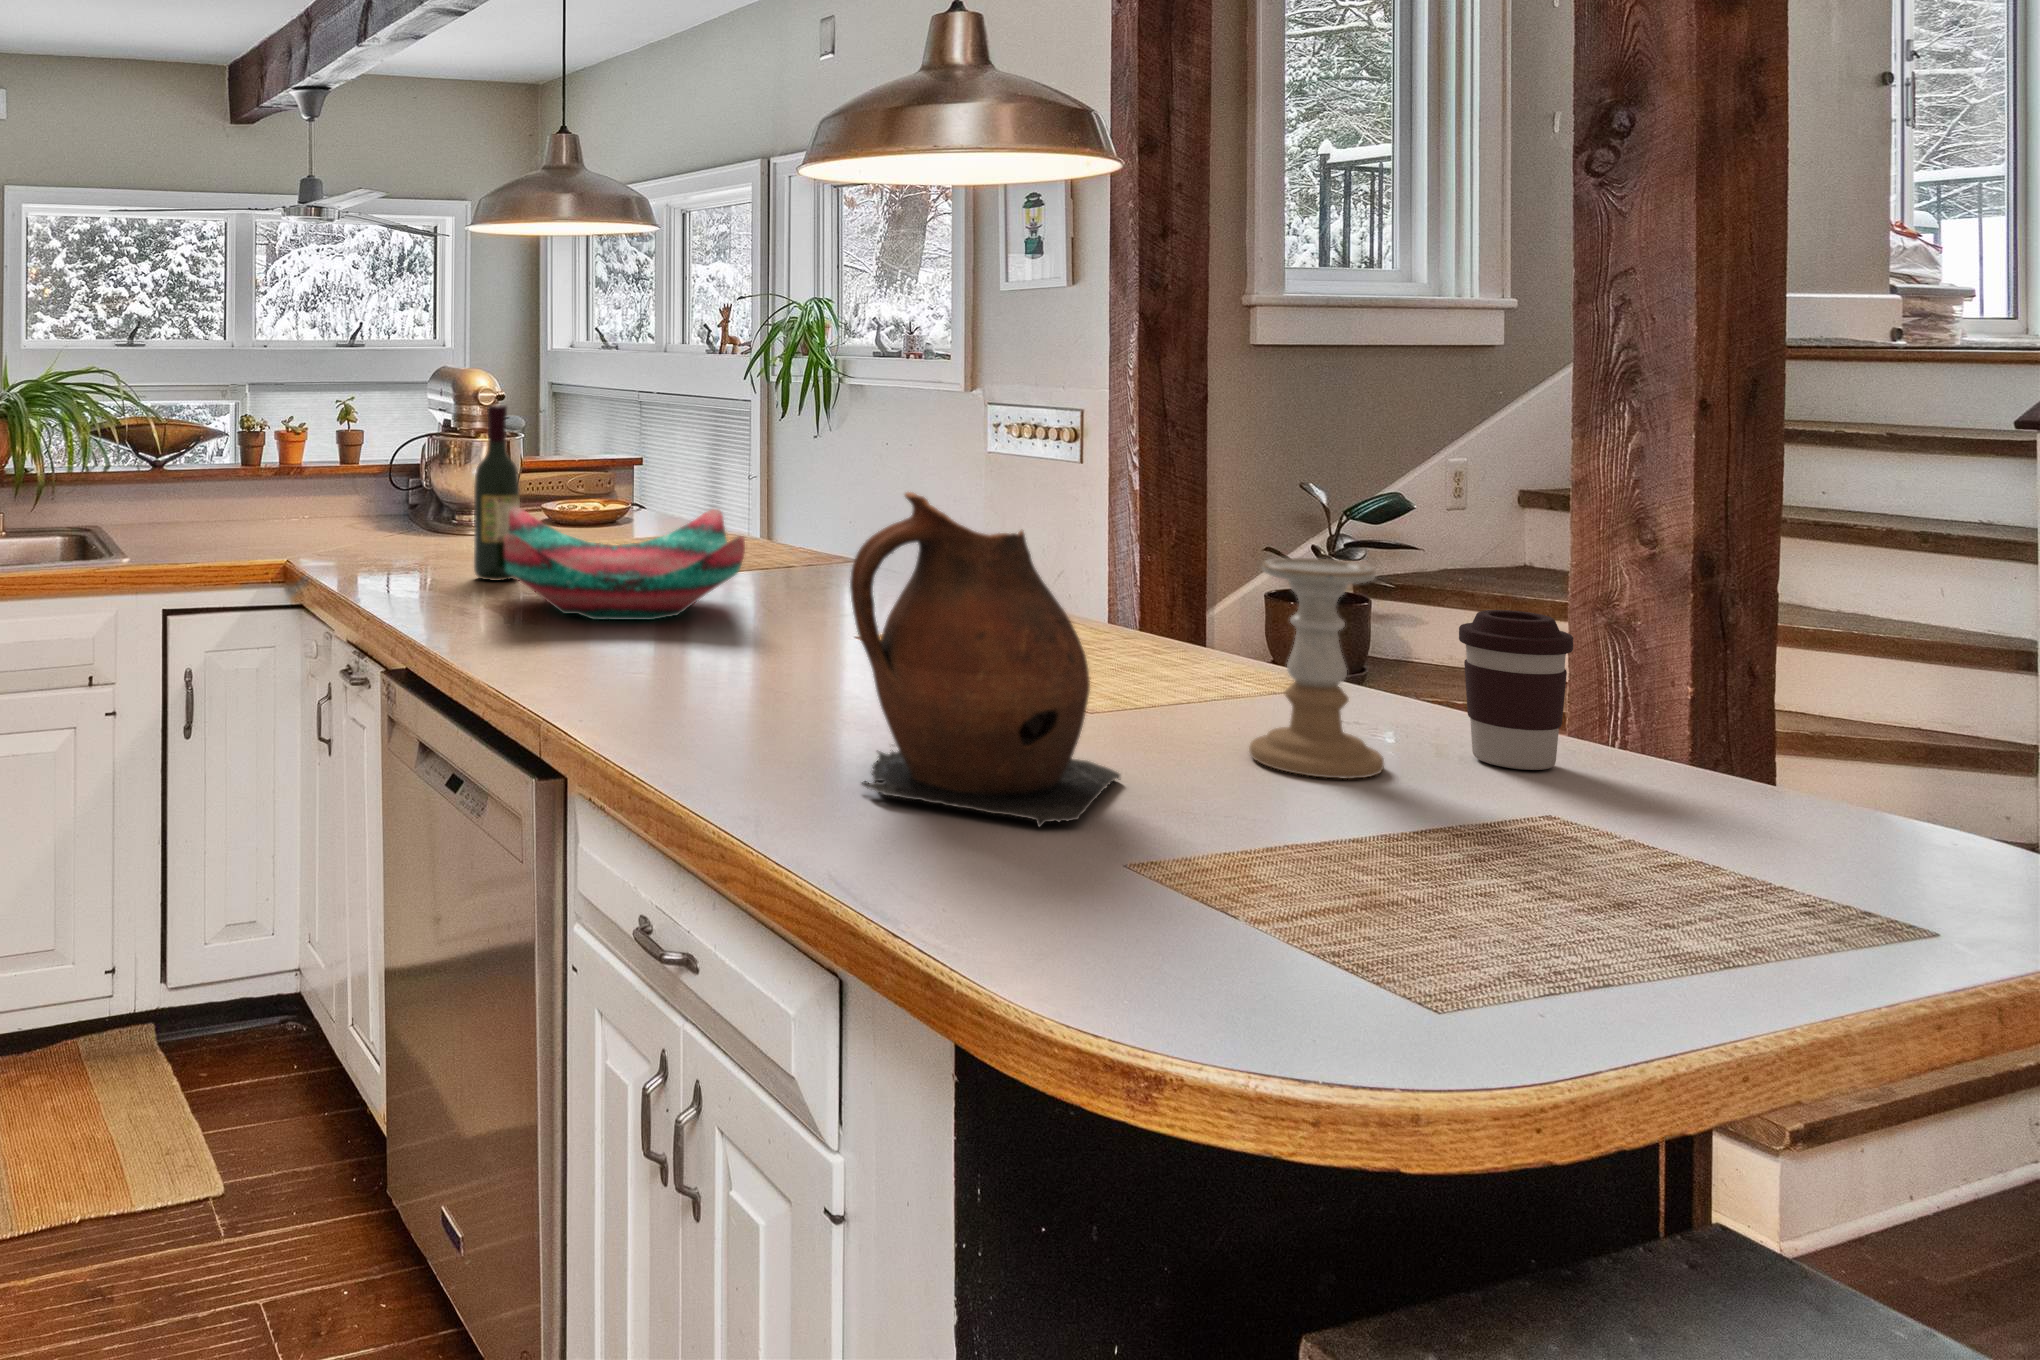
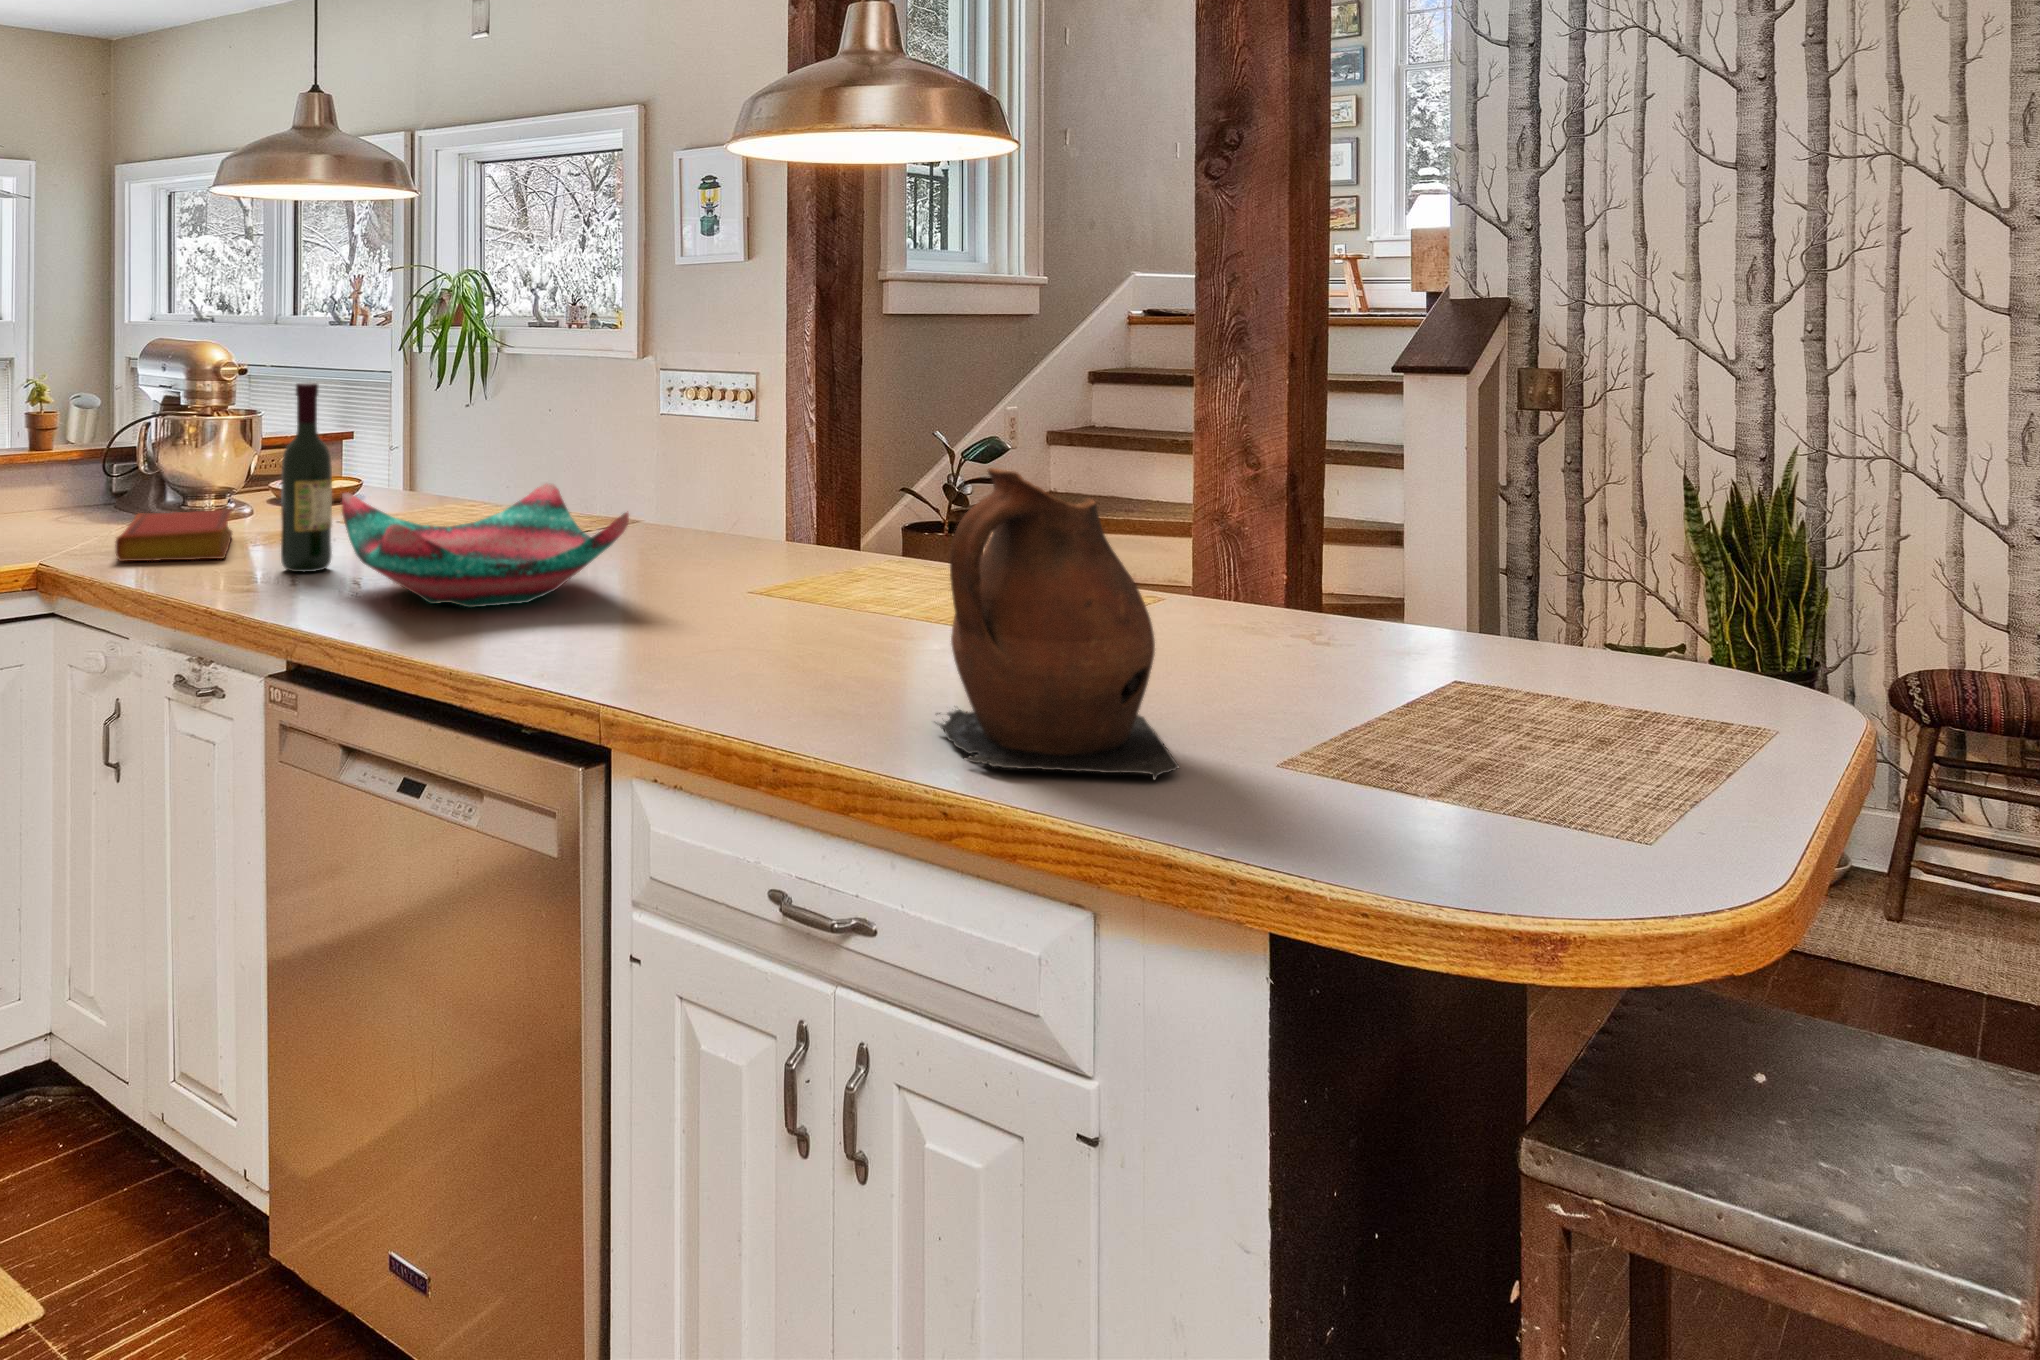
book: none [350,521,471,565] -> present [115,509,232,561]
candle holder: present [1249,558,1384,779] -> none [1191,507,1303,698]
coffee cup: present [1459,610,1573,770] -> none [1322,541,1410,671]

